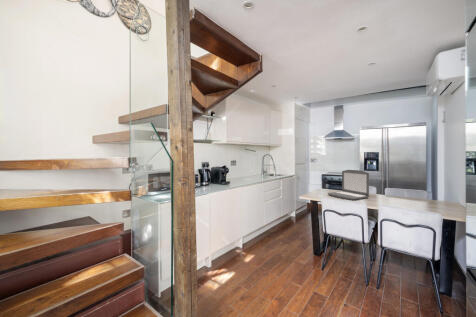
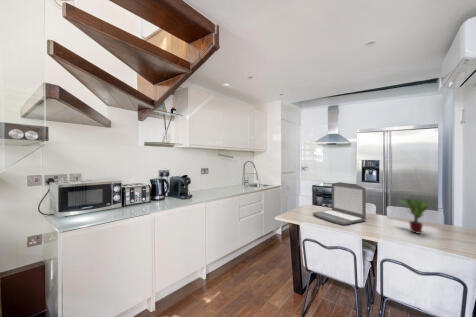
potted plant: none [390,178,423,204] -> present [396,197,438,234]

